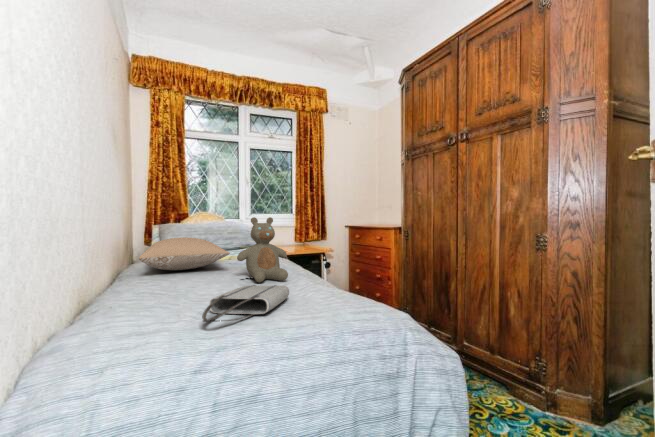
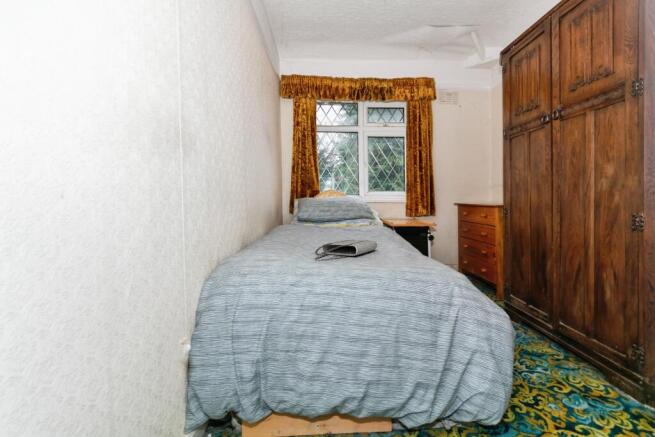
teddy bear: present [237,217,288,283] -> none [347,193,384,241]
pillow: present [139,237,230,270] -> none [284,209,343,231]

